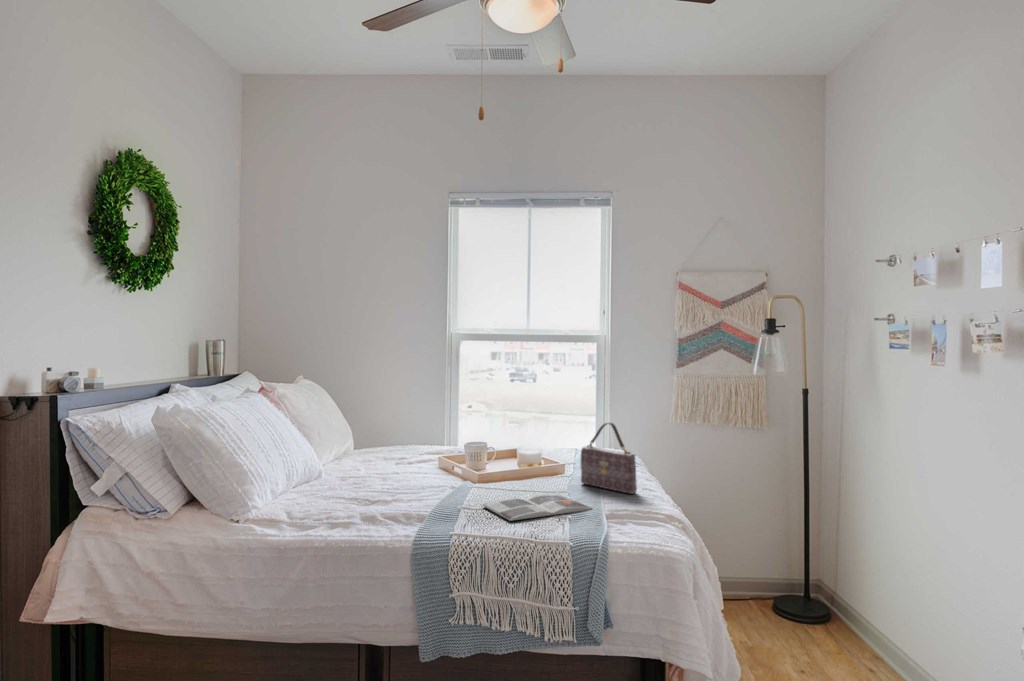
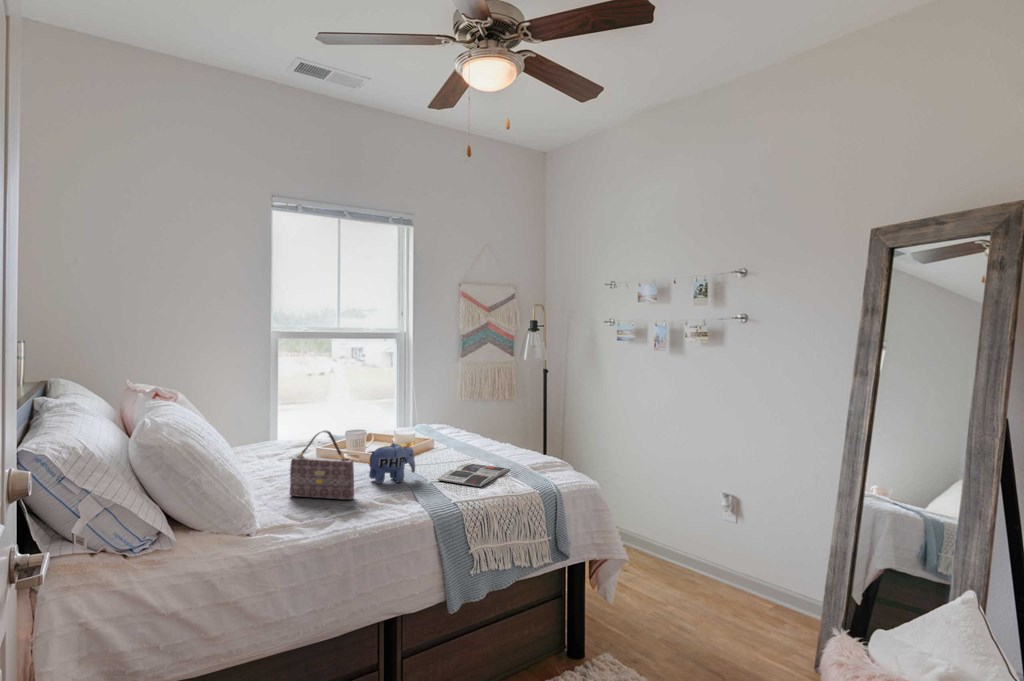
handbag: present [581,423,637,494] -> present [290,431,354,500]
plush toy: none [412,455,468,502] -> present [368,443,415,484]

